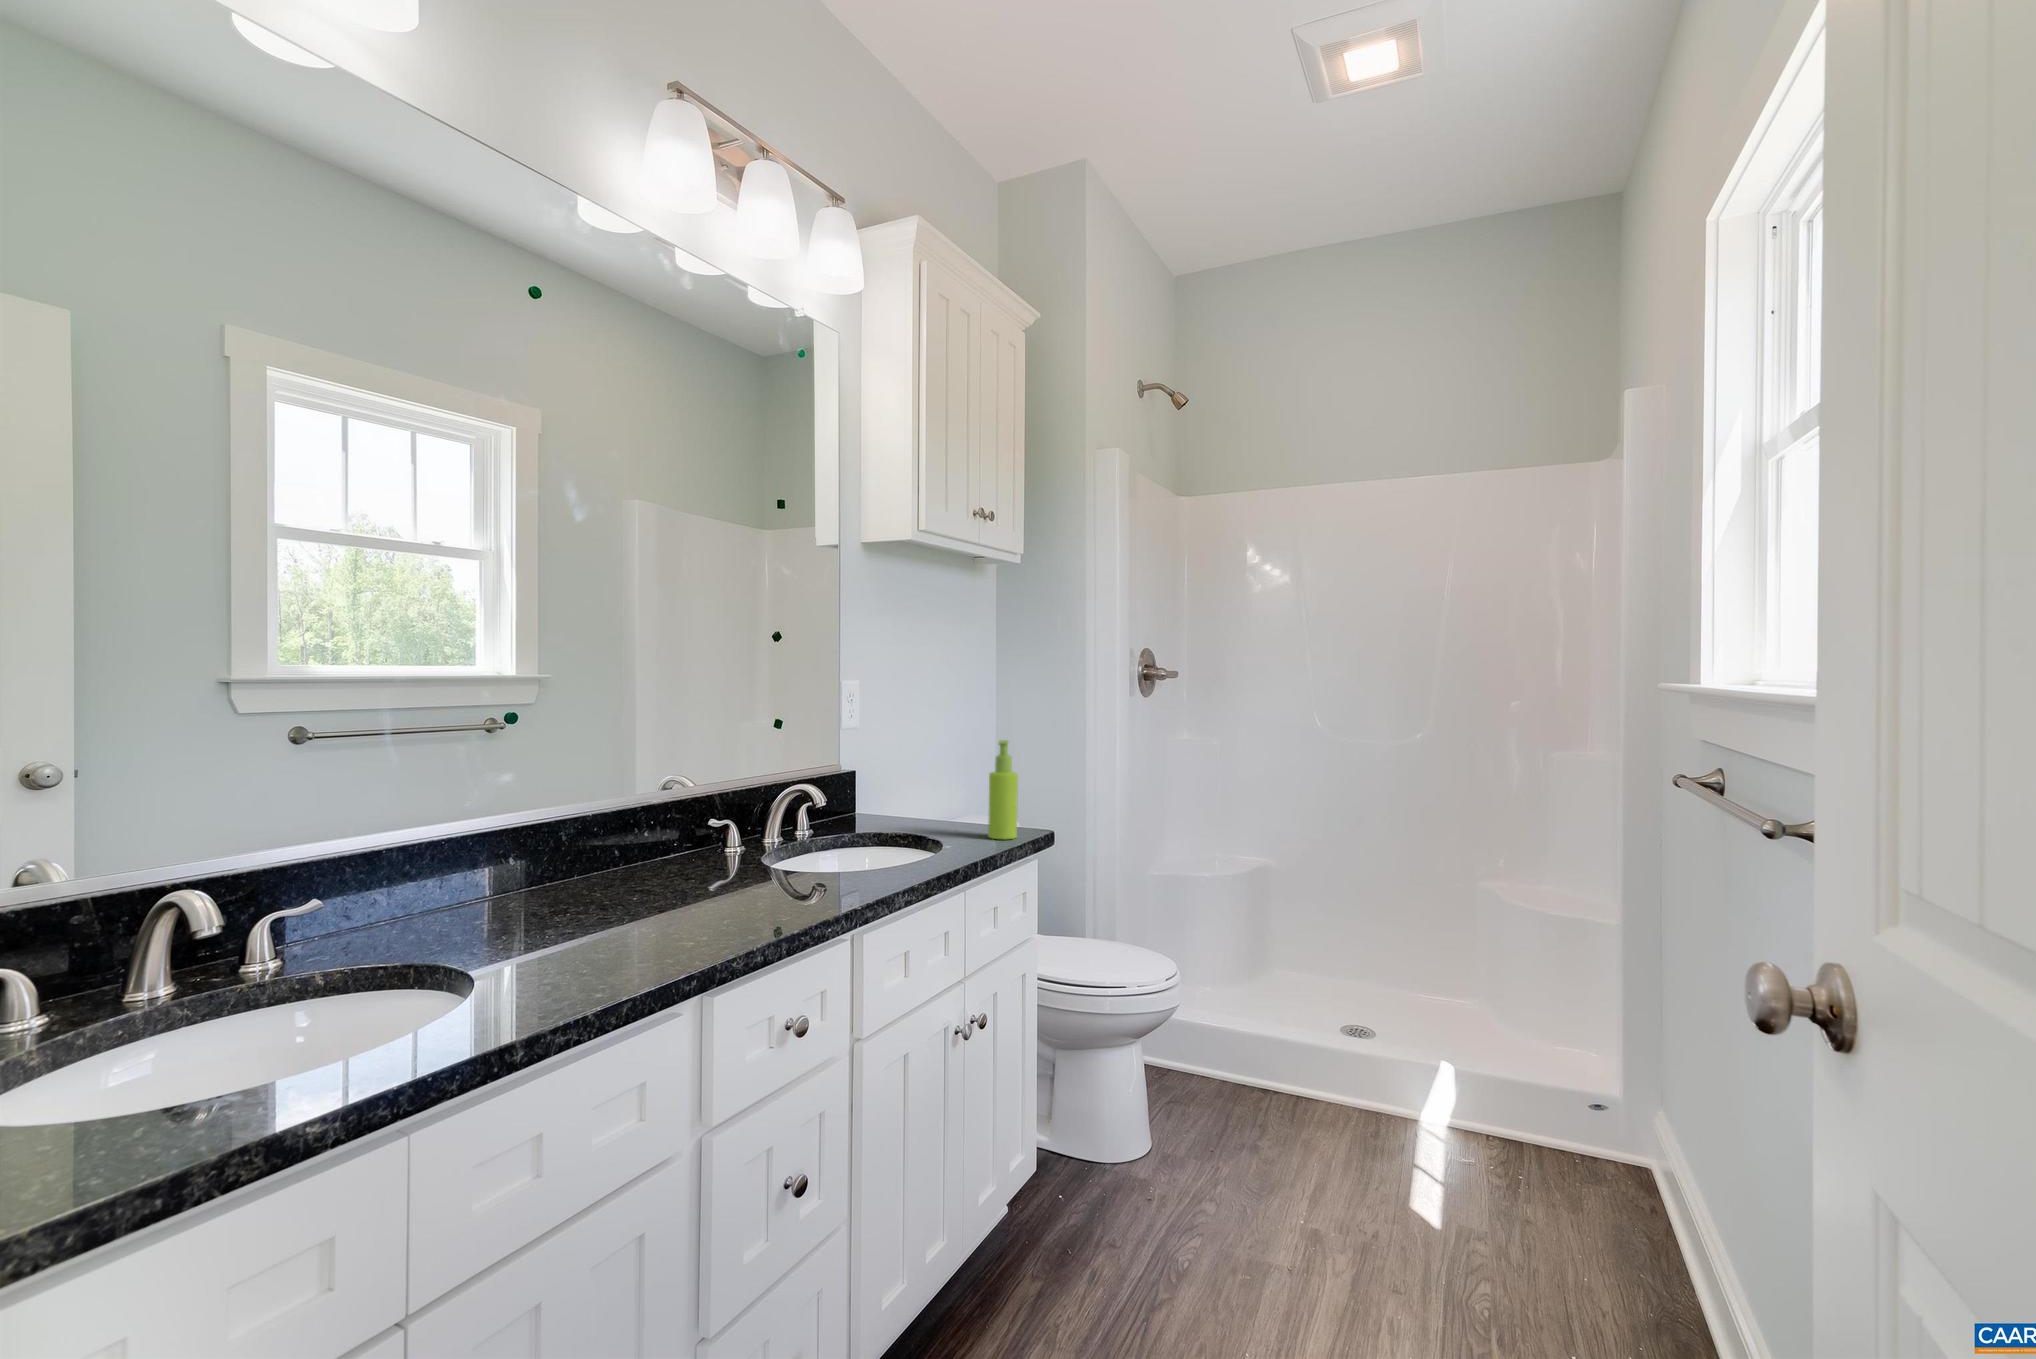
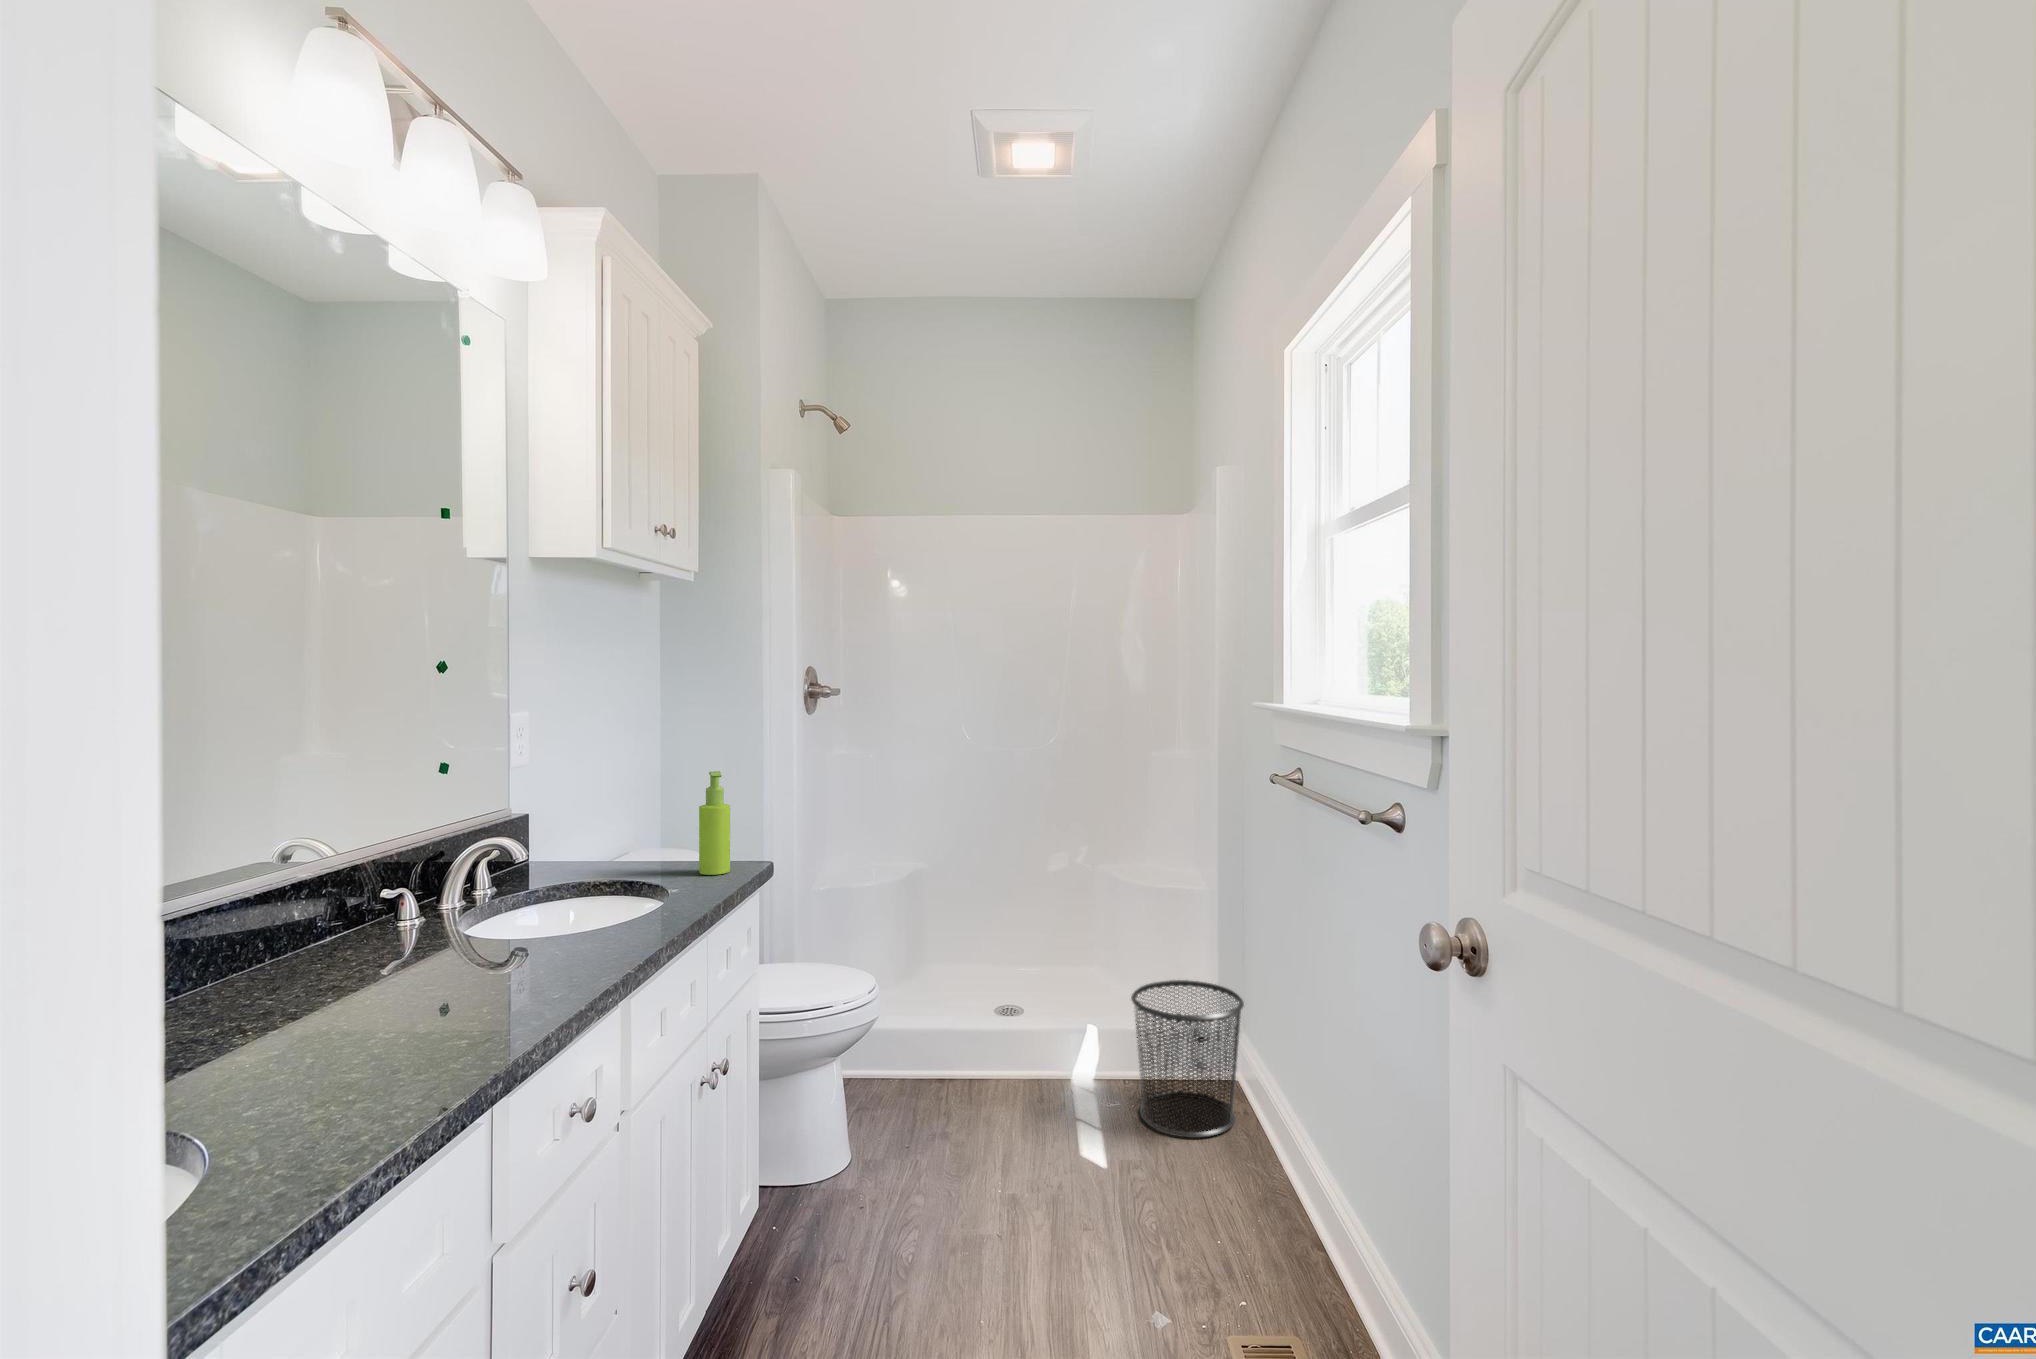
waste bin: none [1486,1025,1641,1224] -> present [1131,980,1244,1138]

